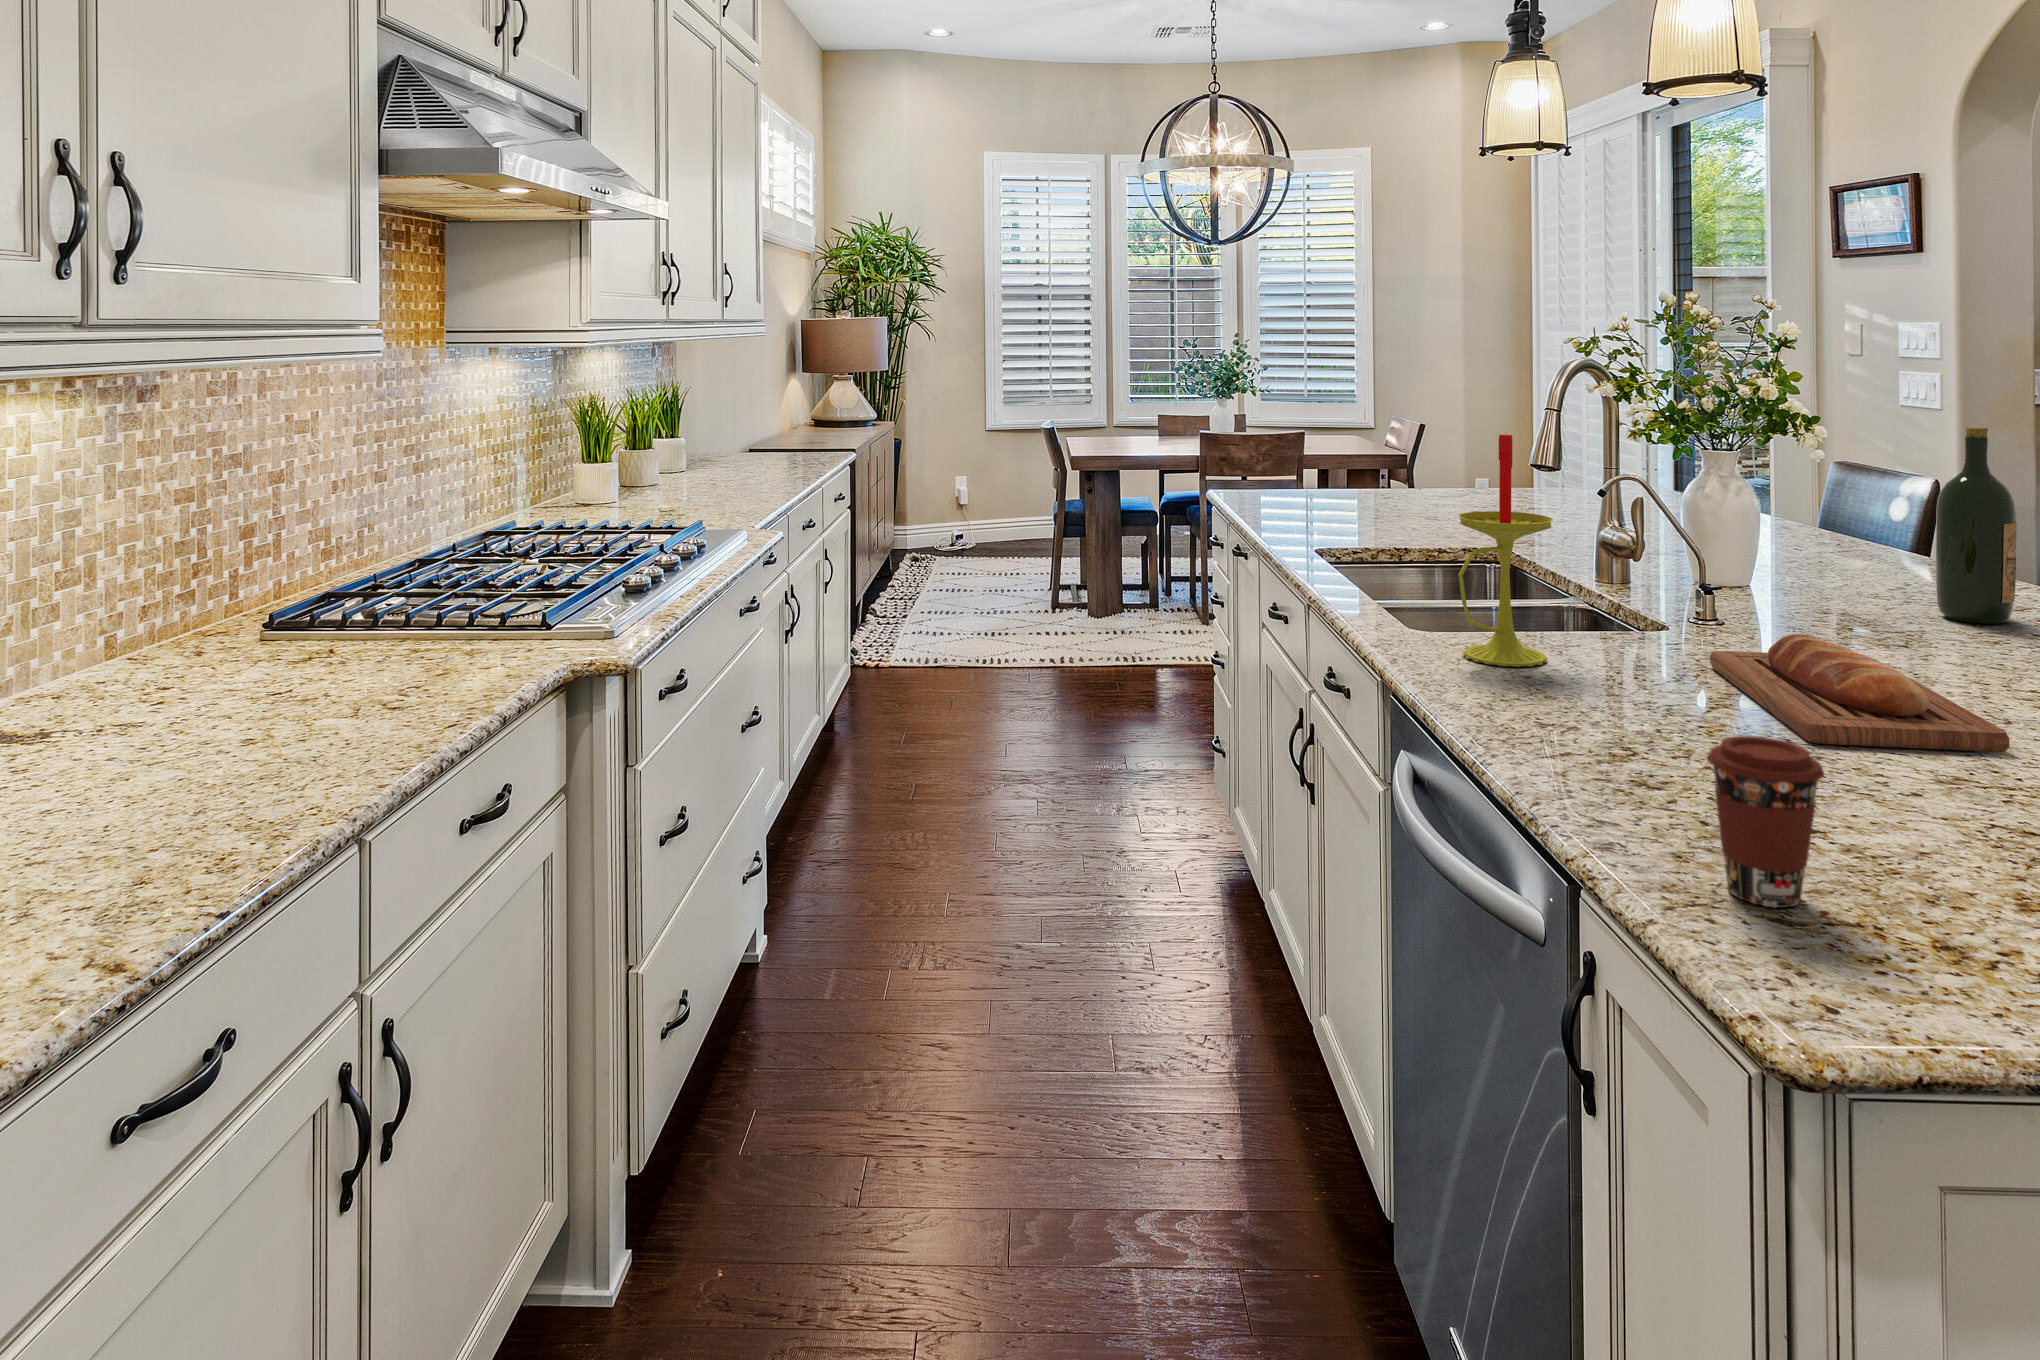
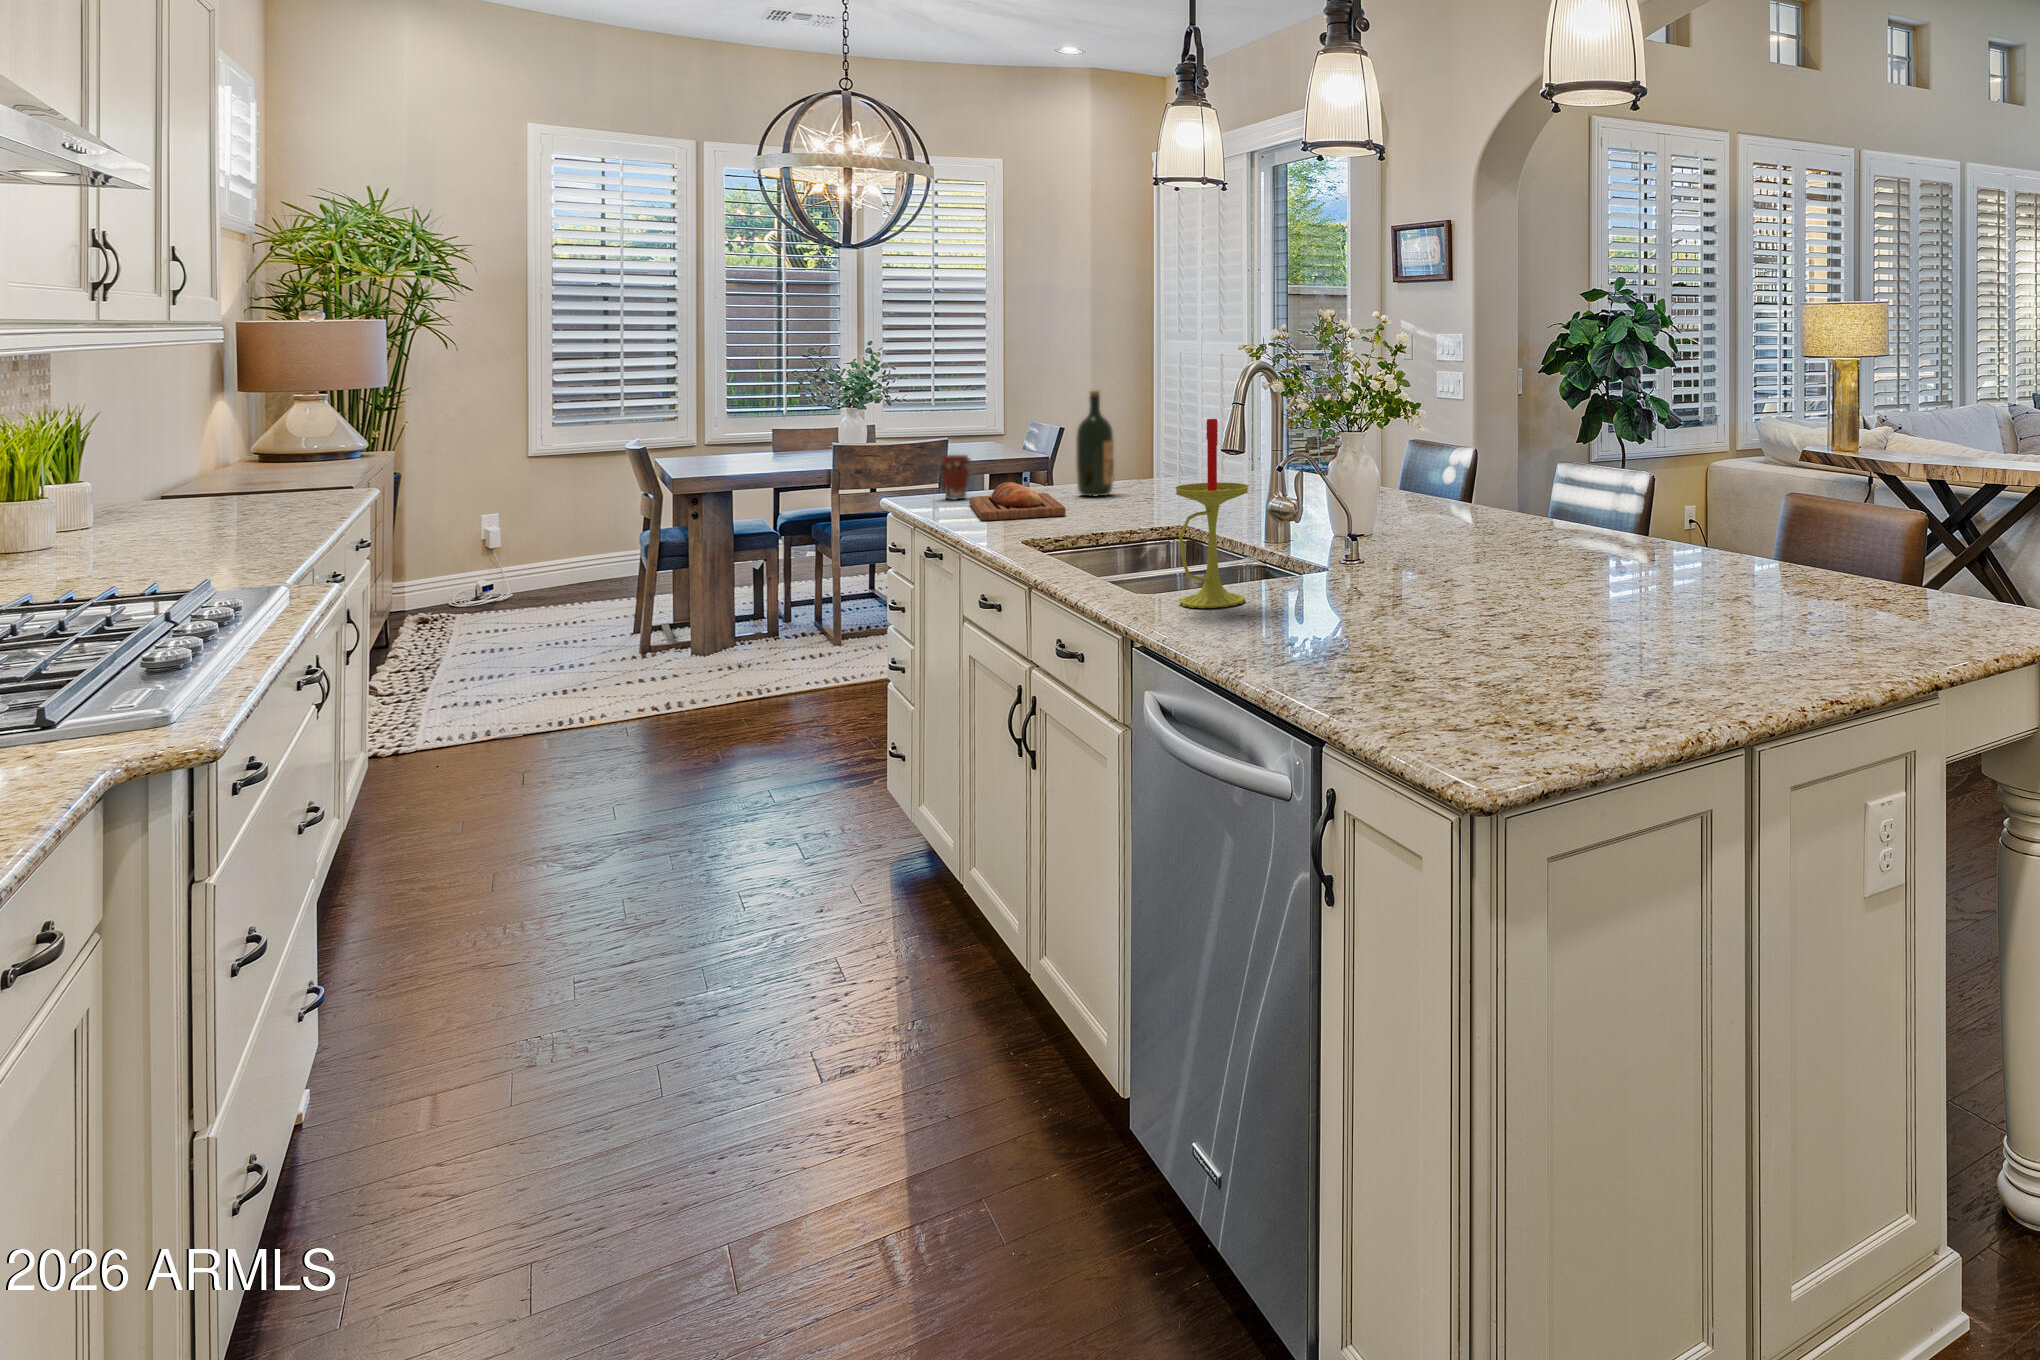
wine bottle: present [1936,427,2017,624] -> present [1076,391,1114,496]
bread loaf: present [1710,634,2009,752] -> present [969,482,1066,520]
coffee cup: present [1707,736,1824,908] -> present [940,455,970,499]

